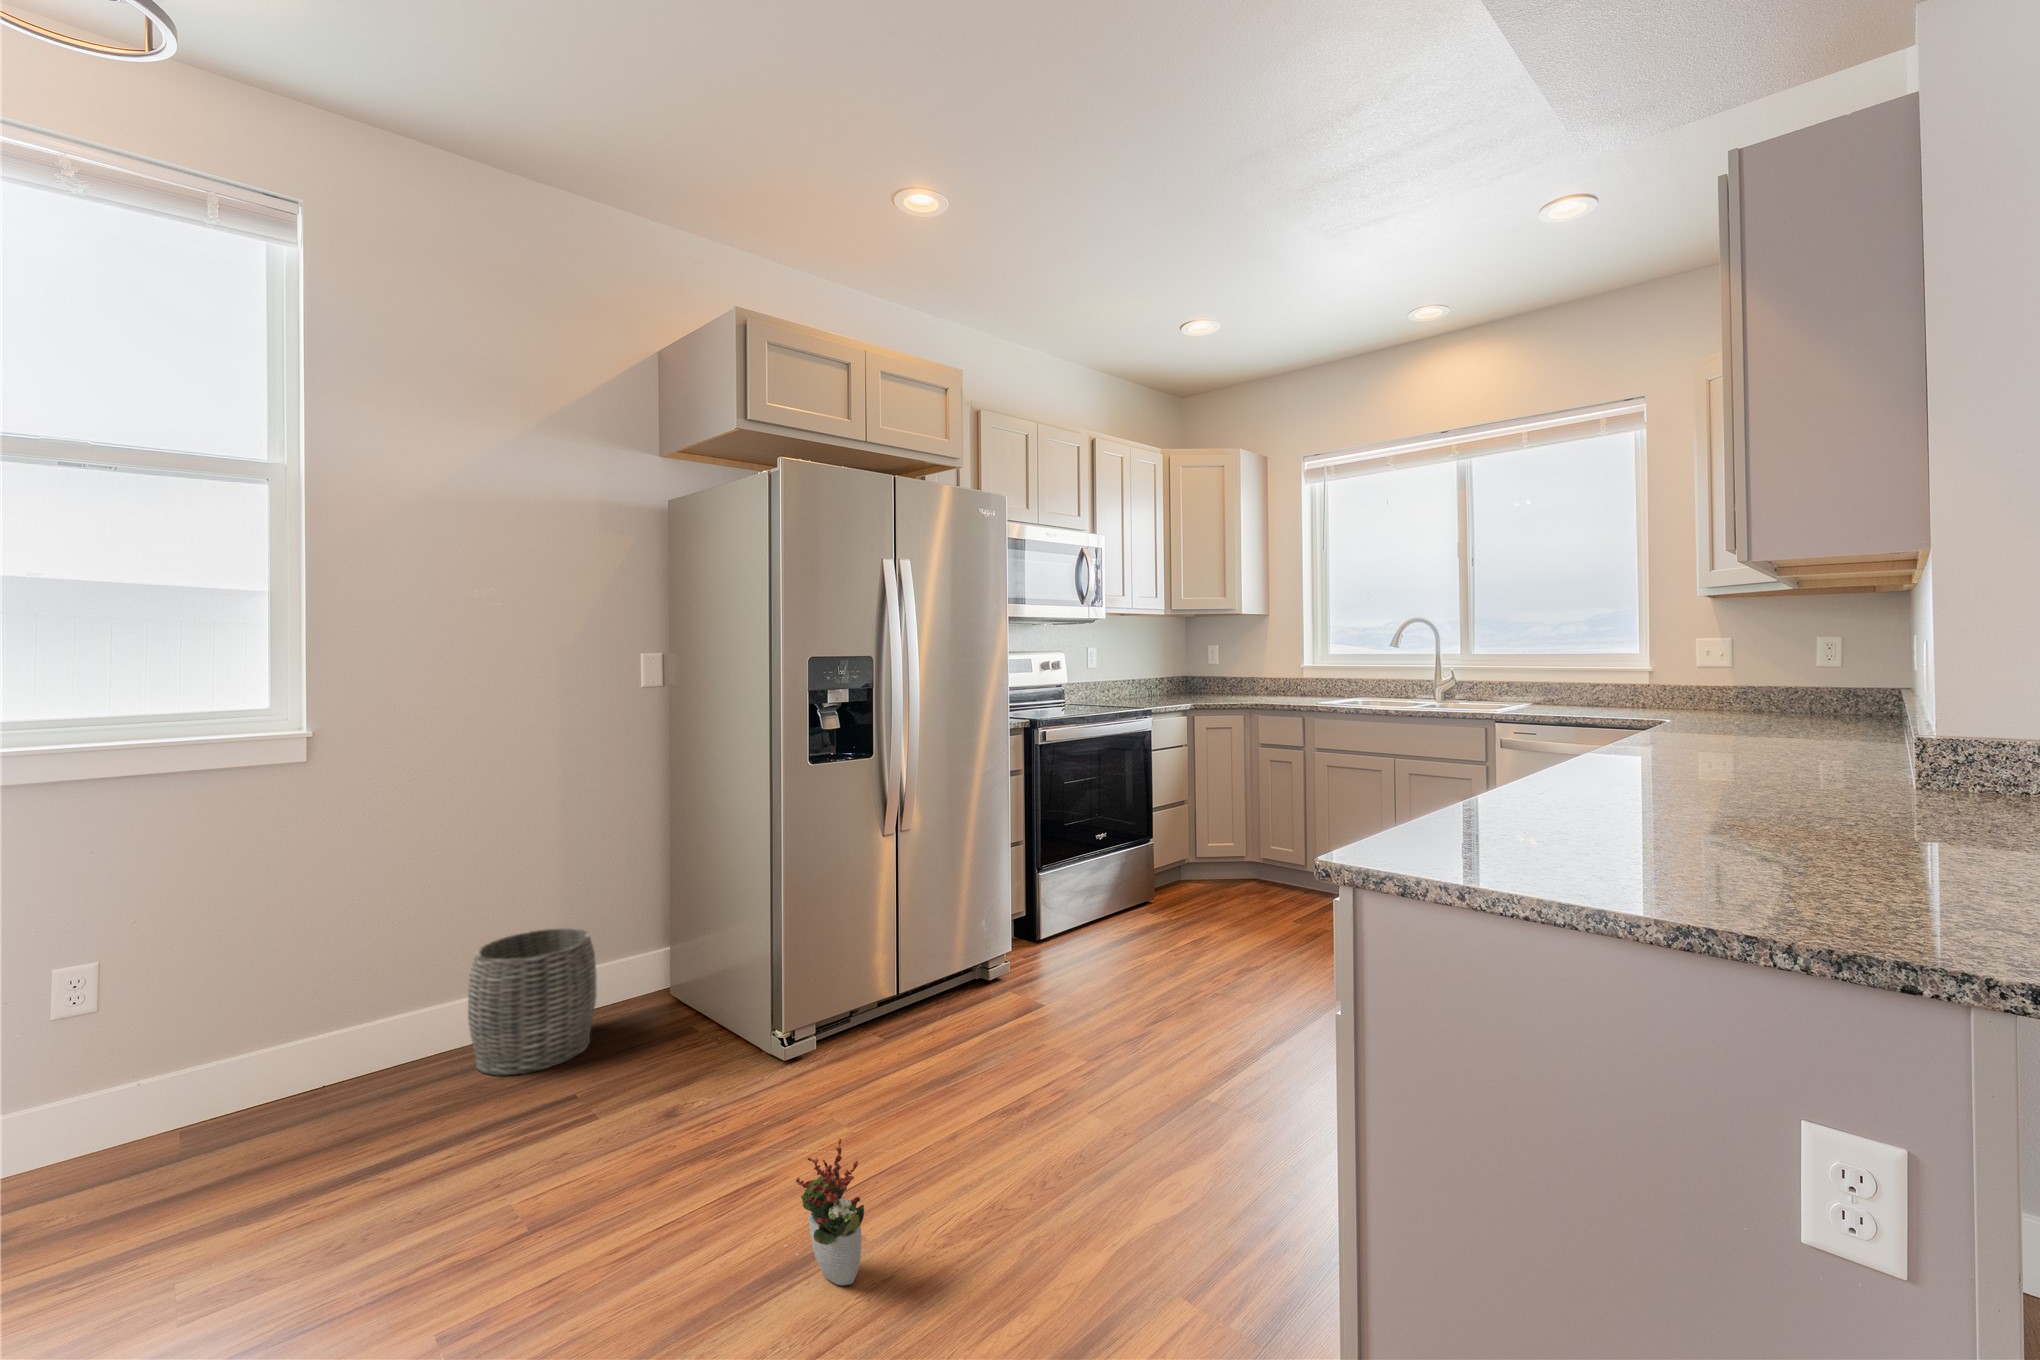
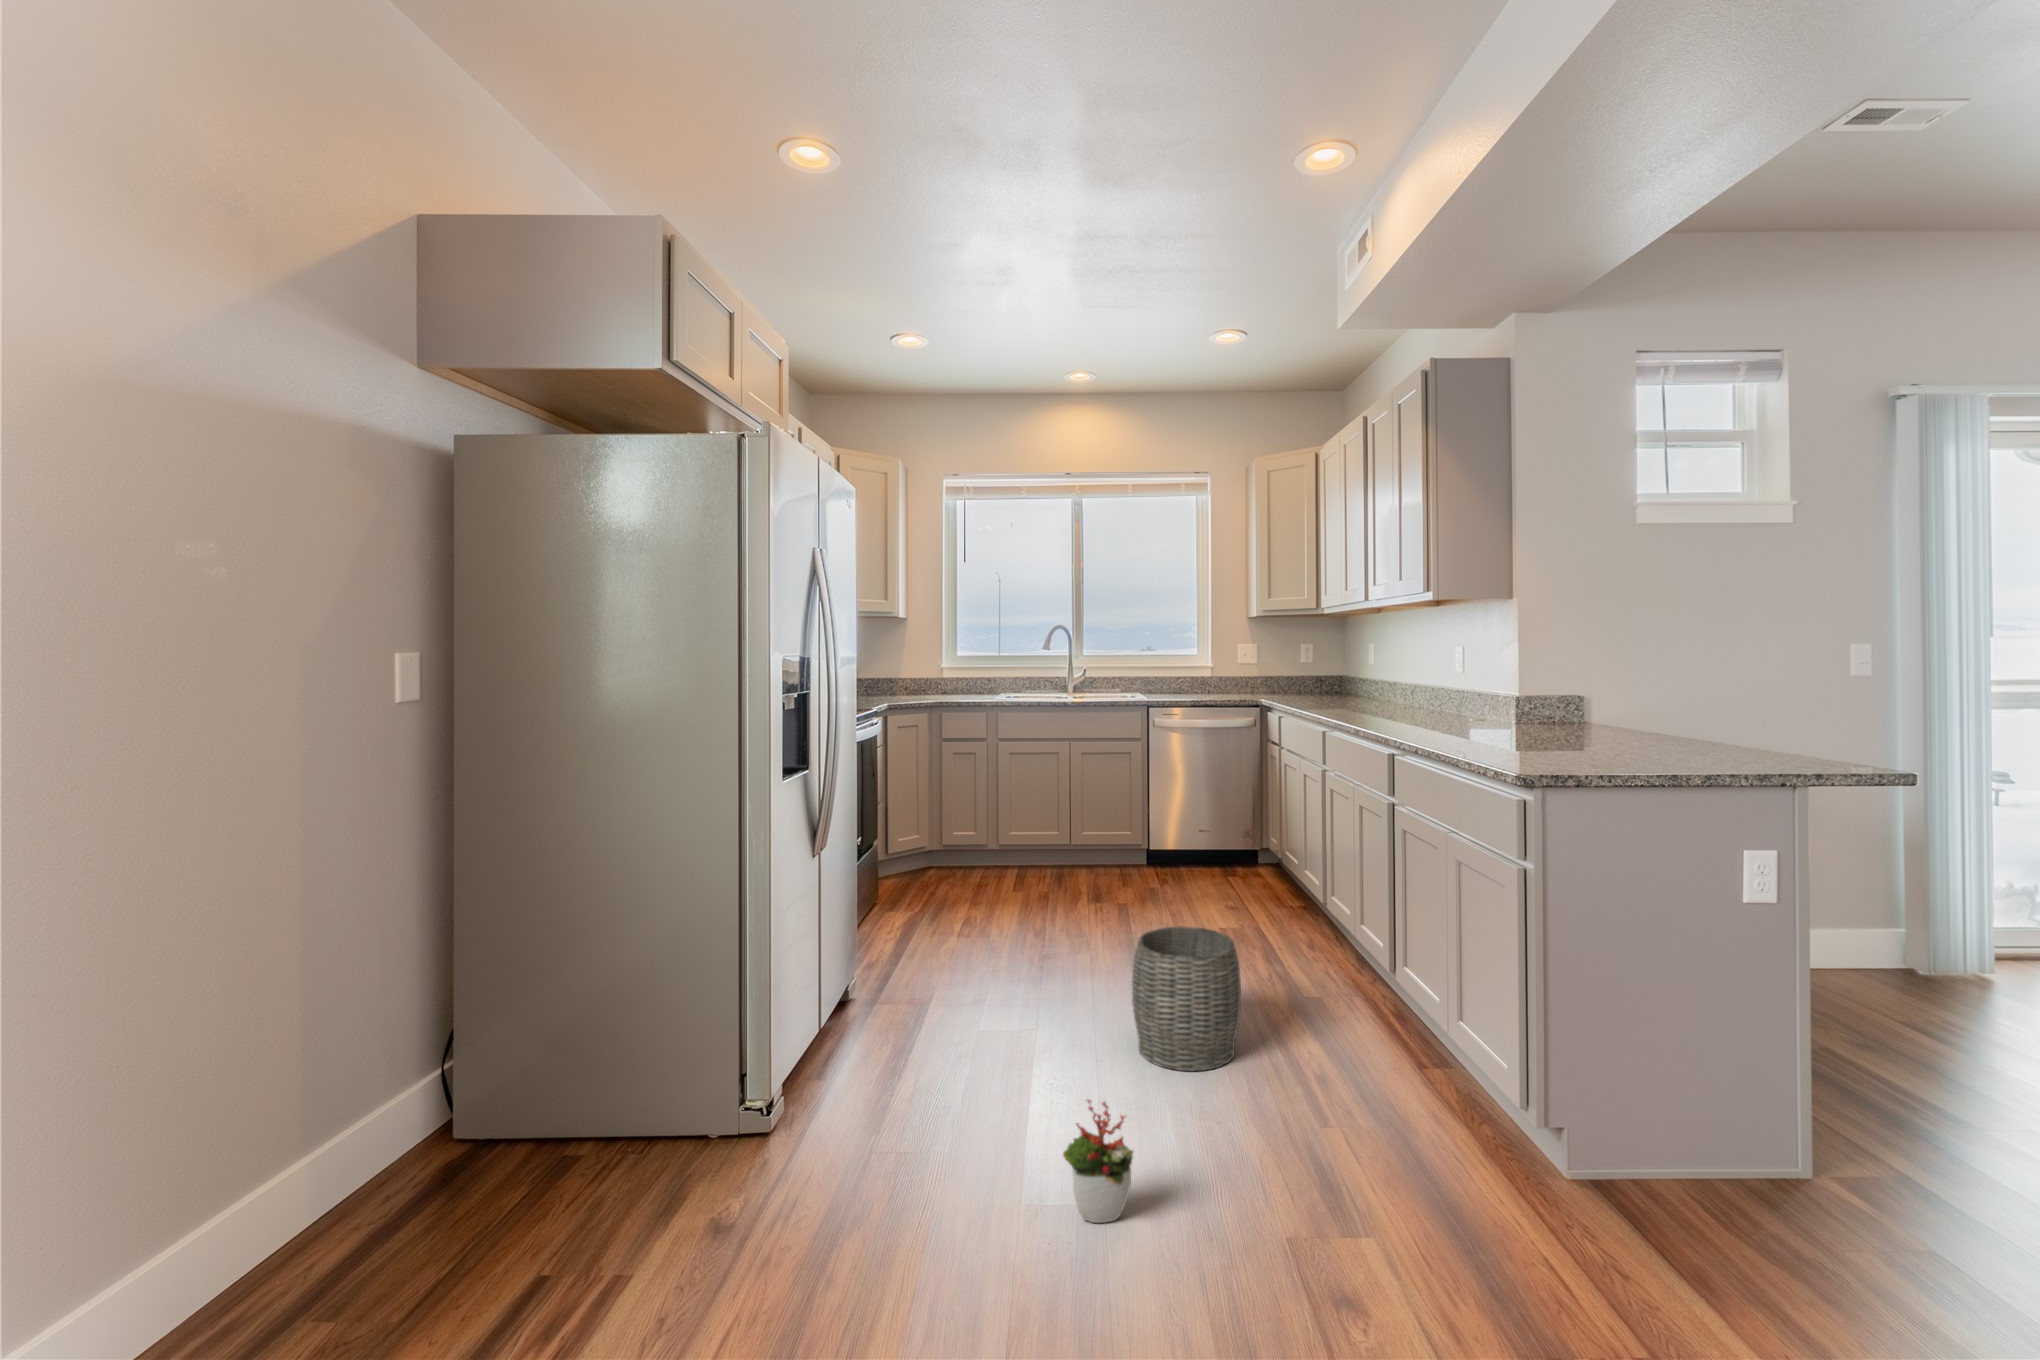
woven basket: present [468,928,597,1075] -> present [1132,927,1241,1071]

